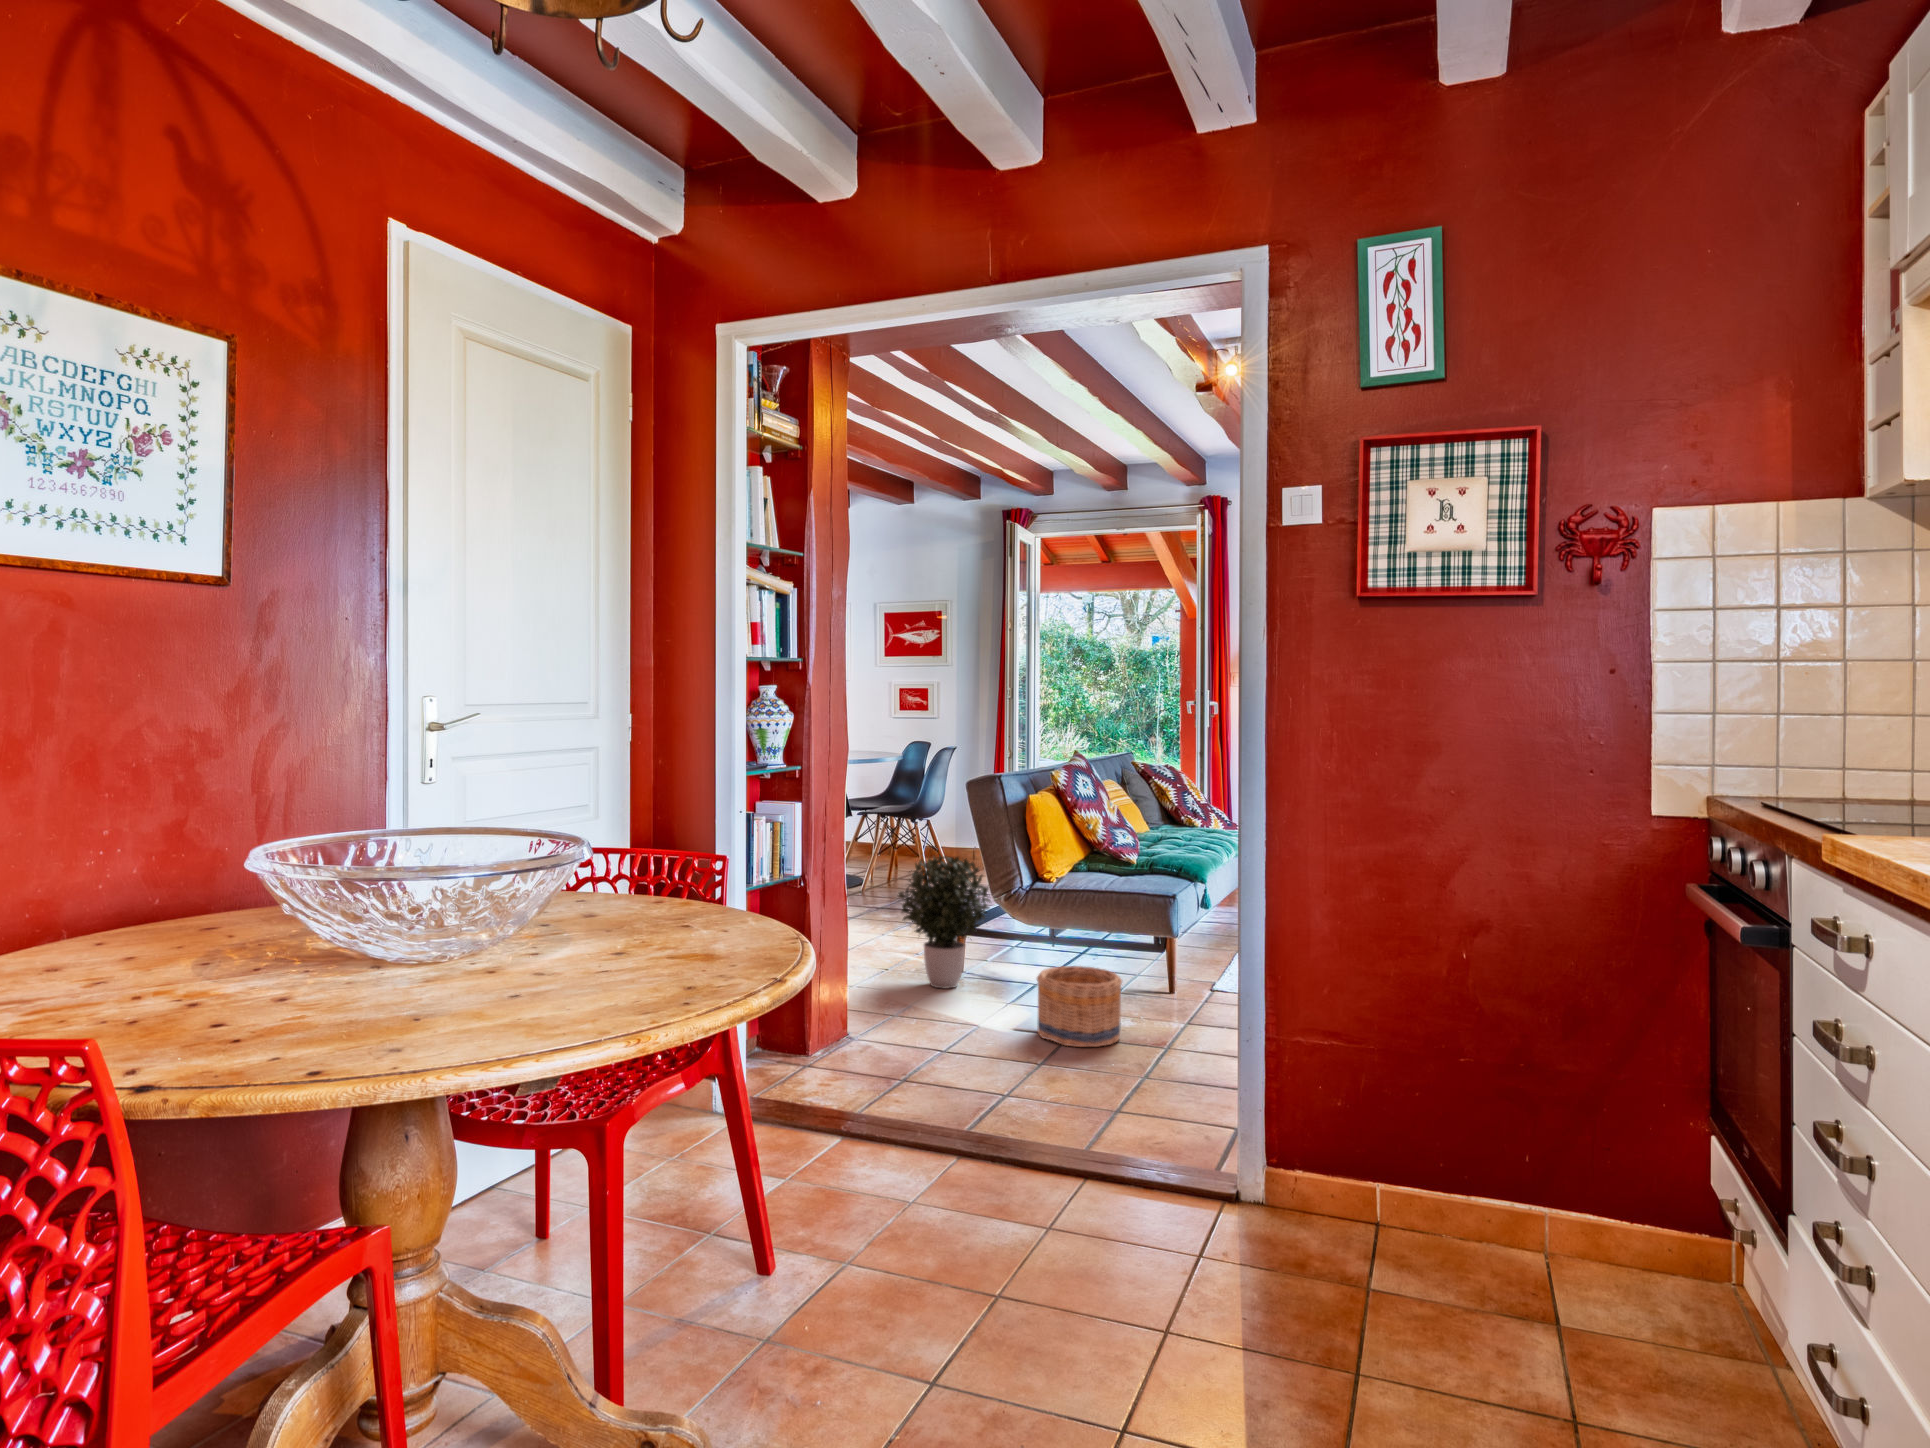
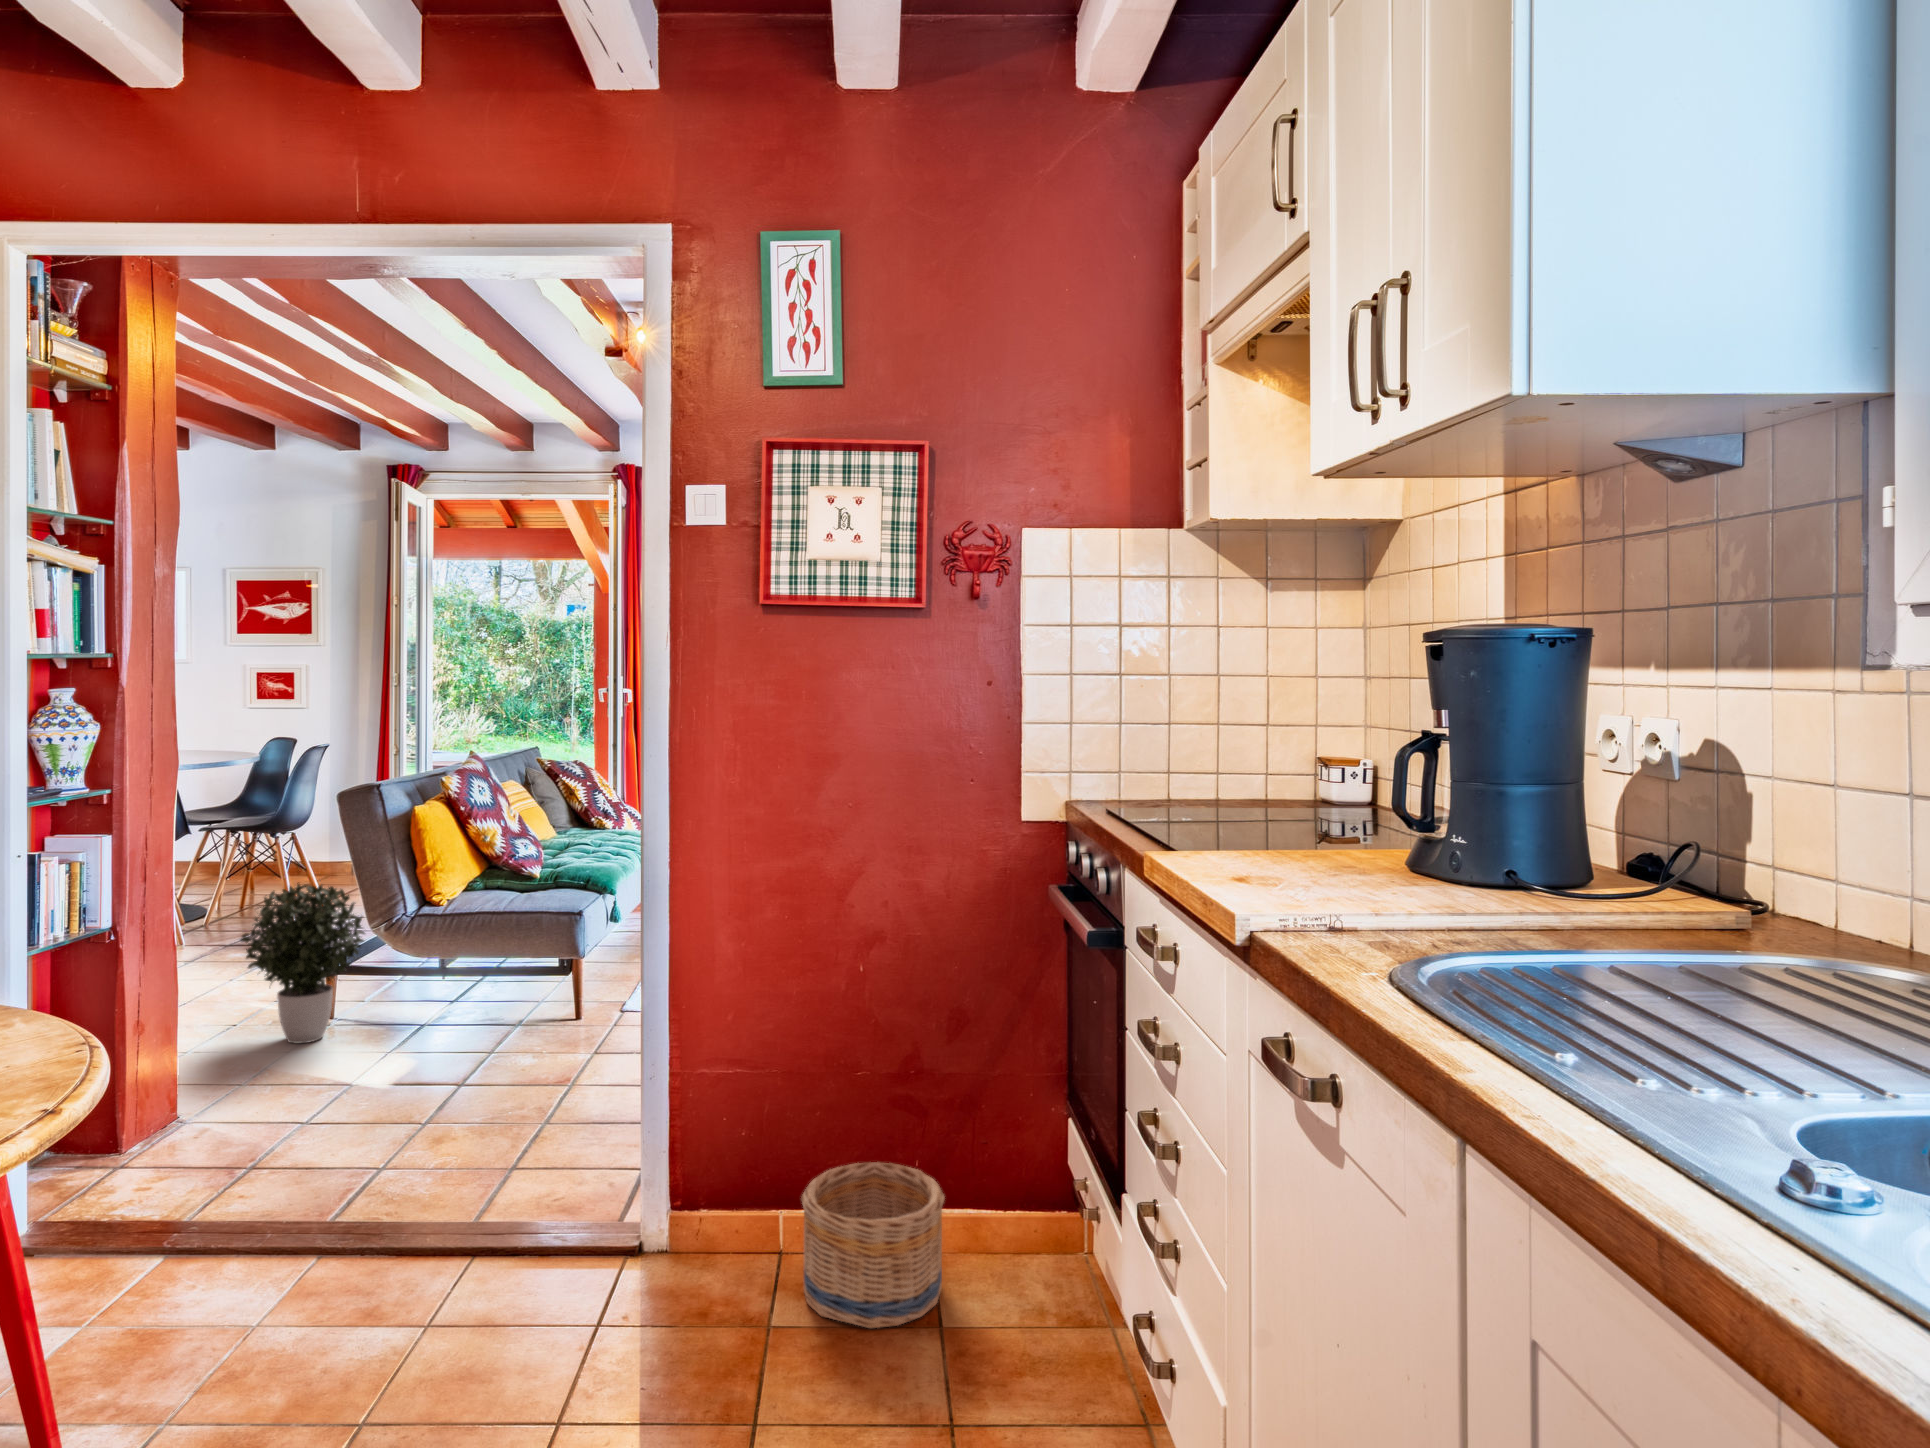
basket: present [1037,966,1122,1047] -> present [801,1162,945,1328]

